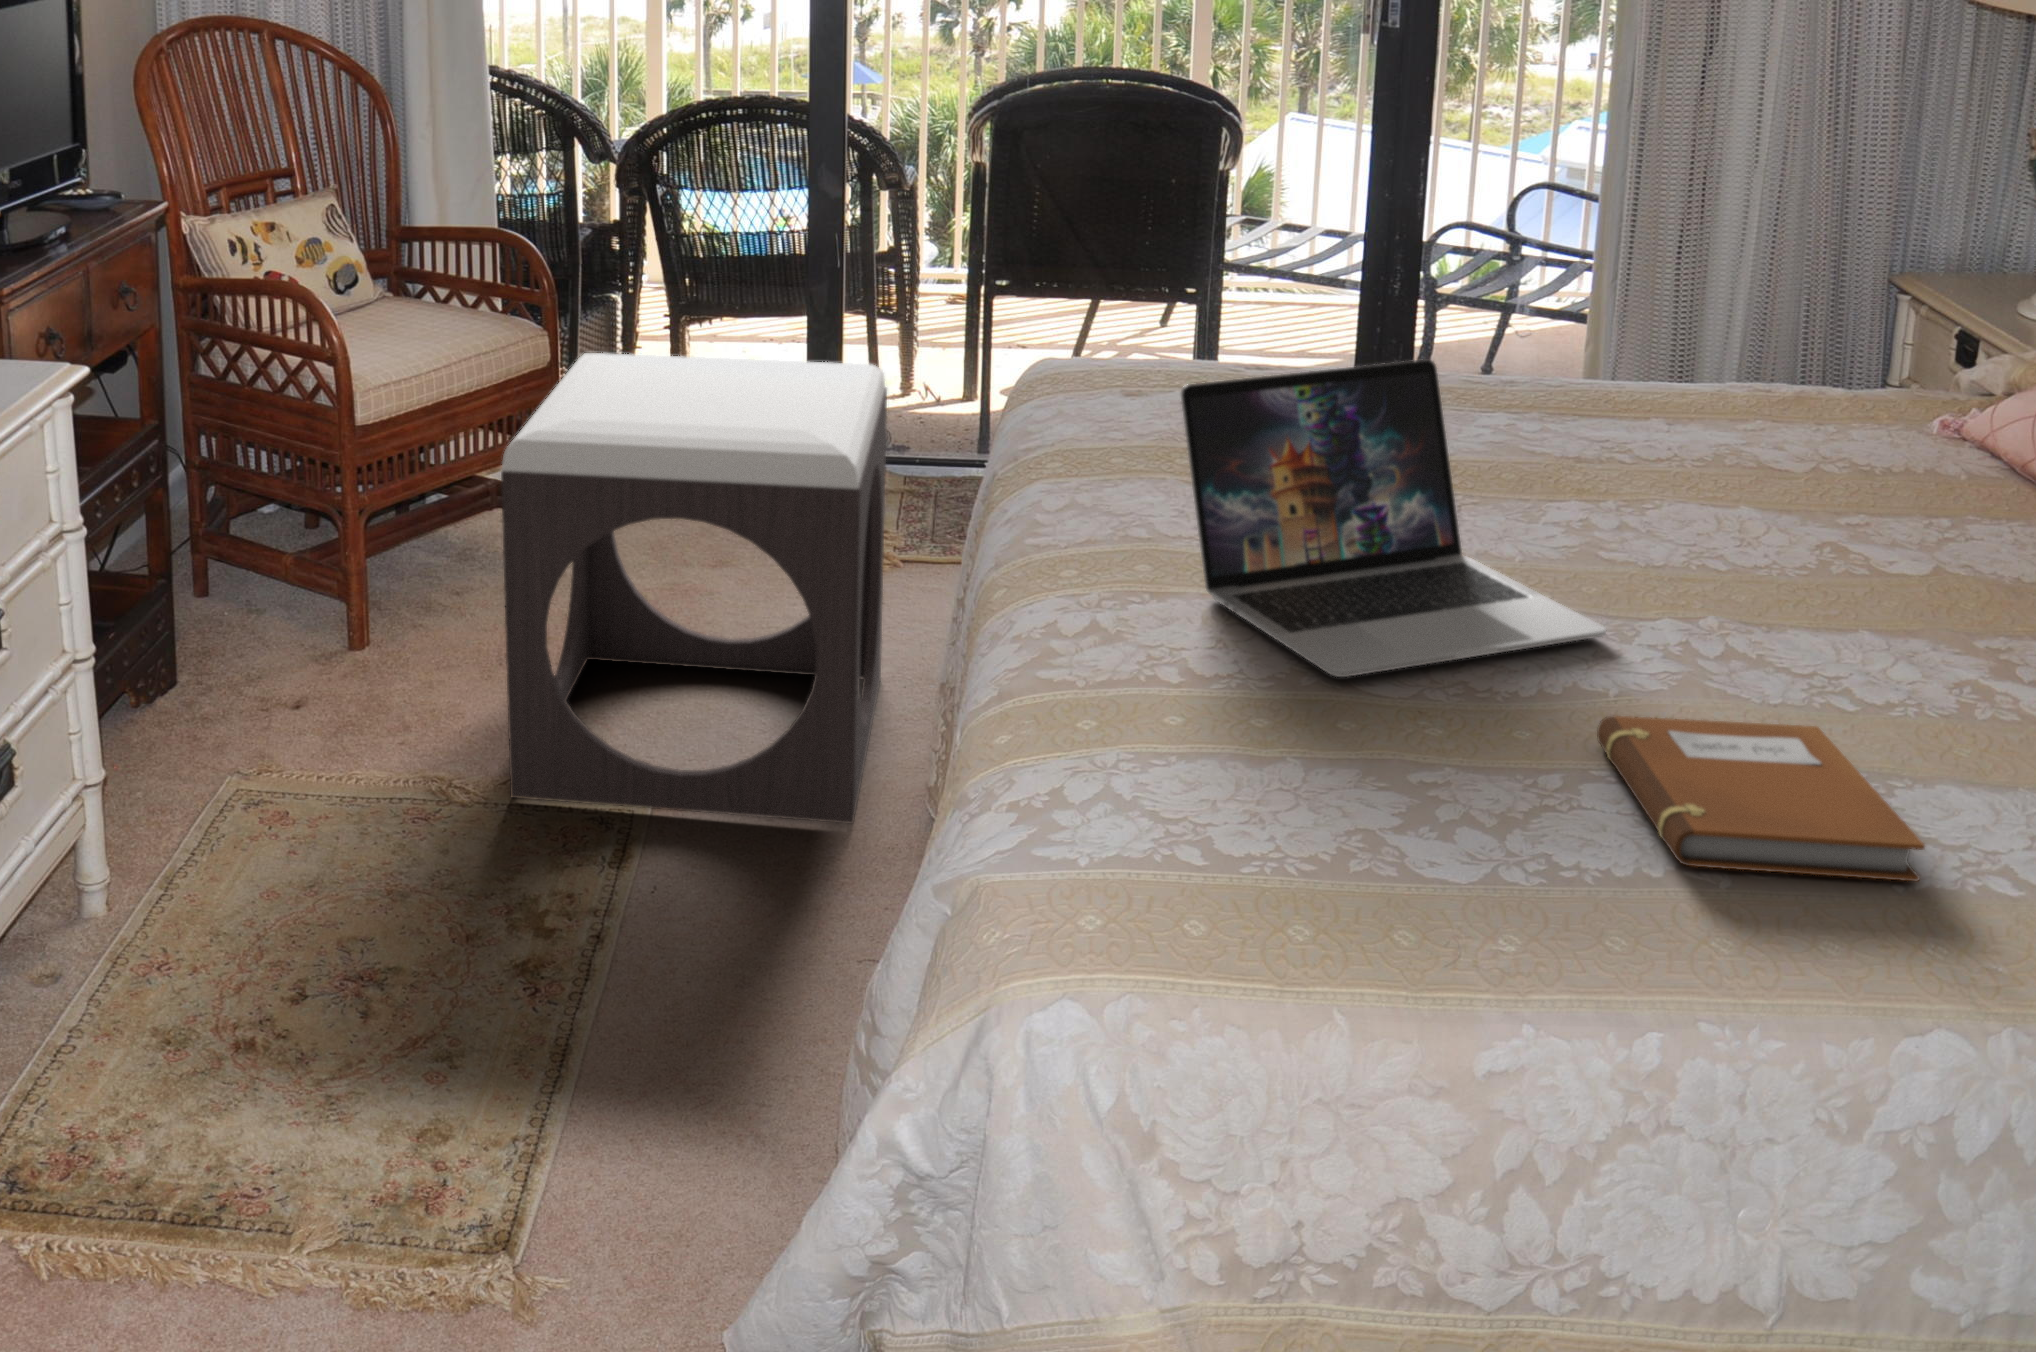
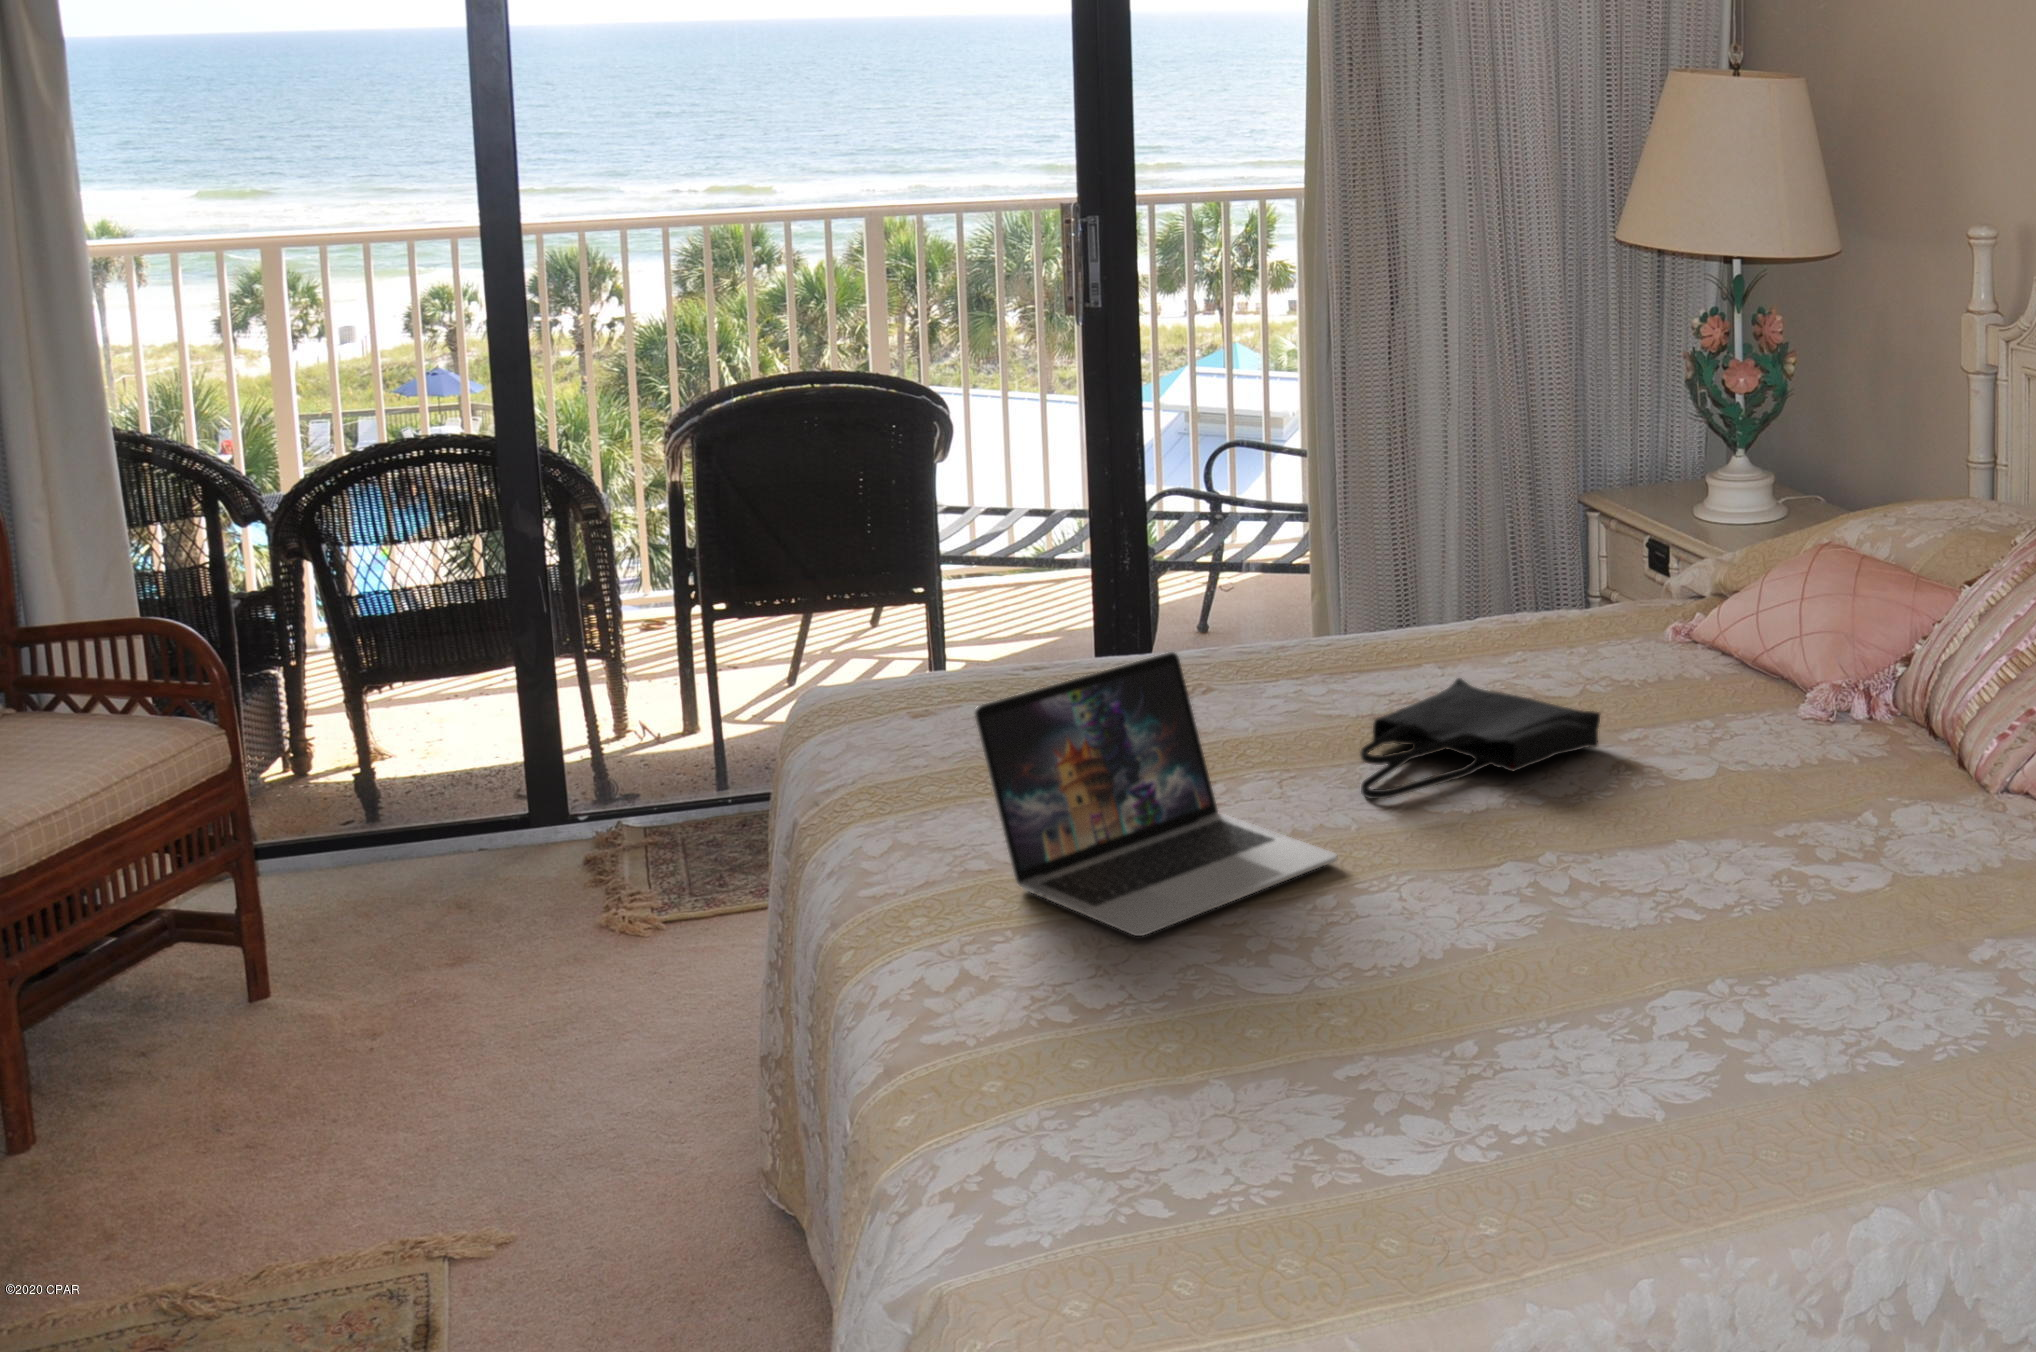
footstool: present [501,353,887,824] -> none [245,716,673,1251]
tote bag: none [1650,448,2003,574] -> present [1360,678,1600,799]
notebook: present [1597,716,1925,881] -> none [1342,901,1569,1026]

